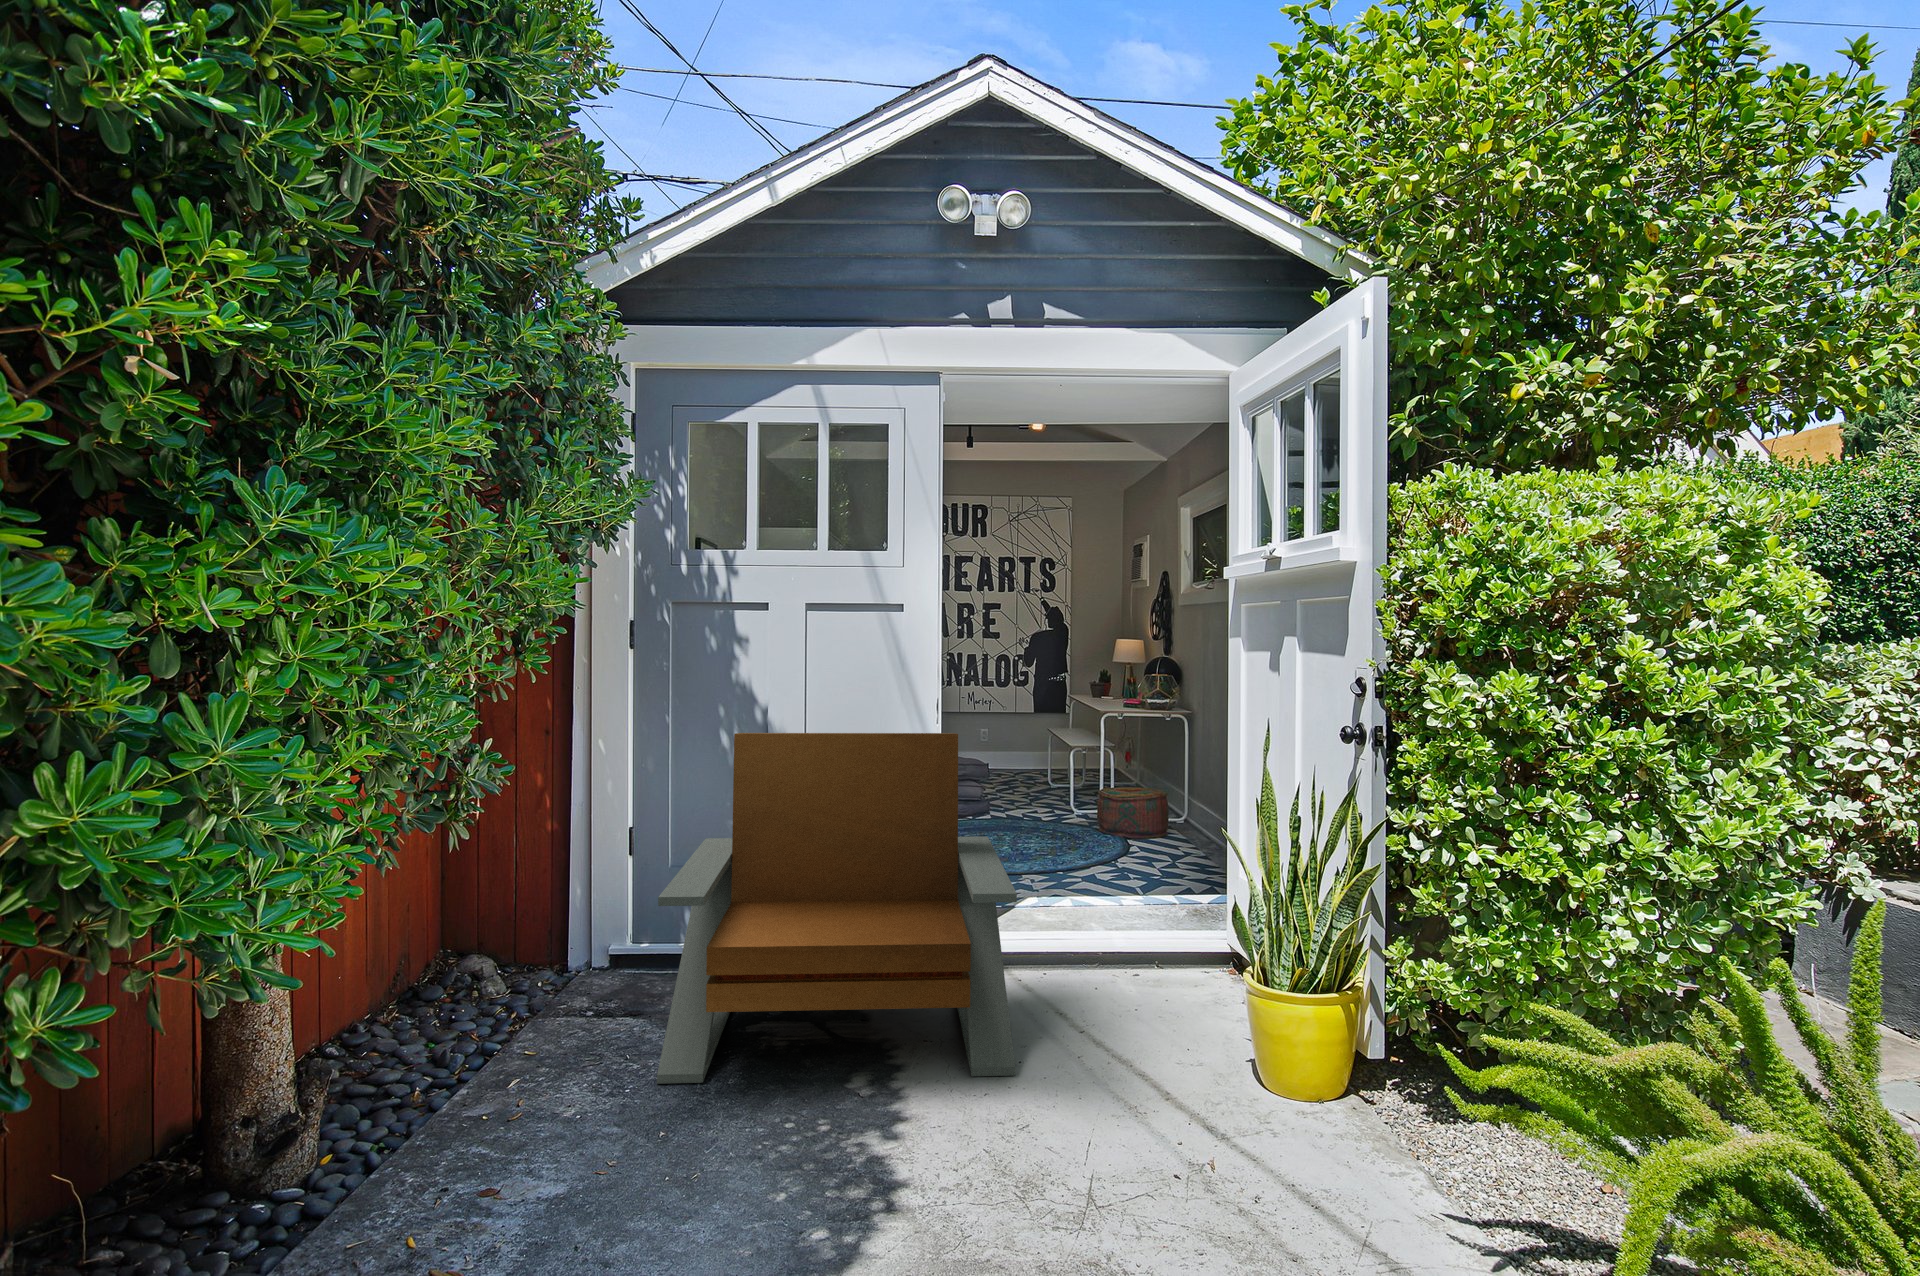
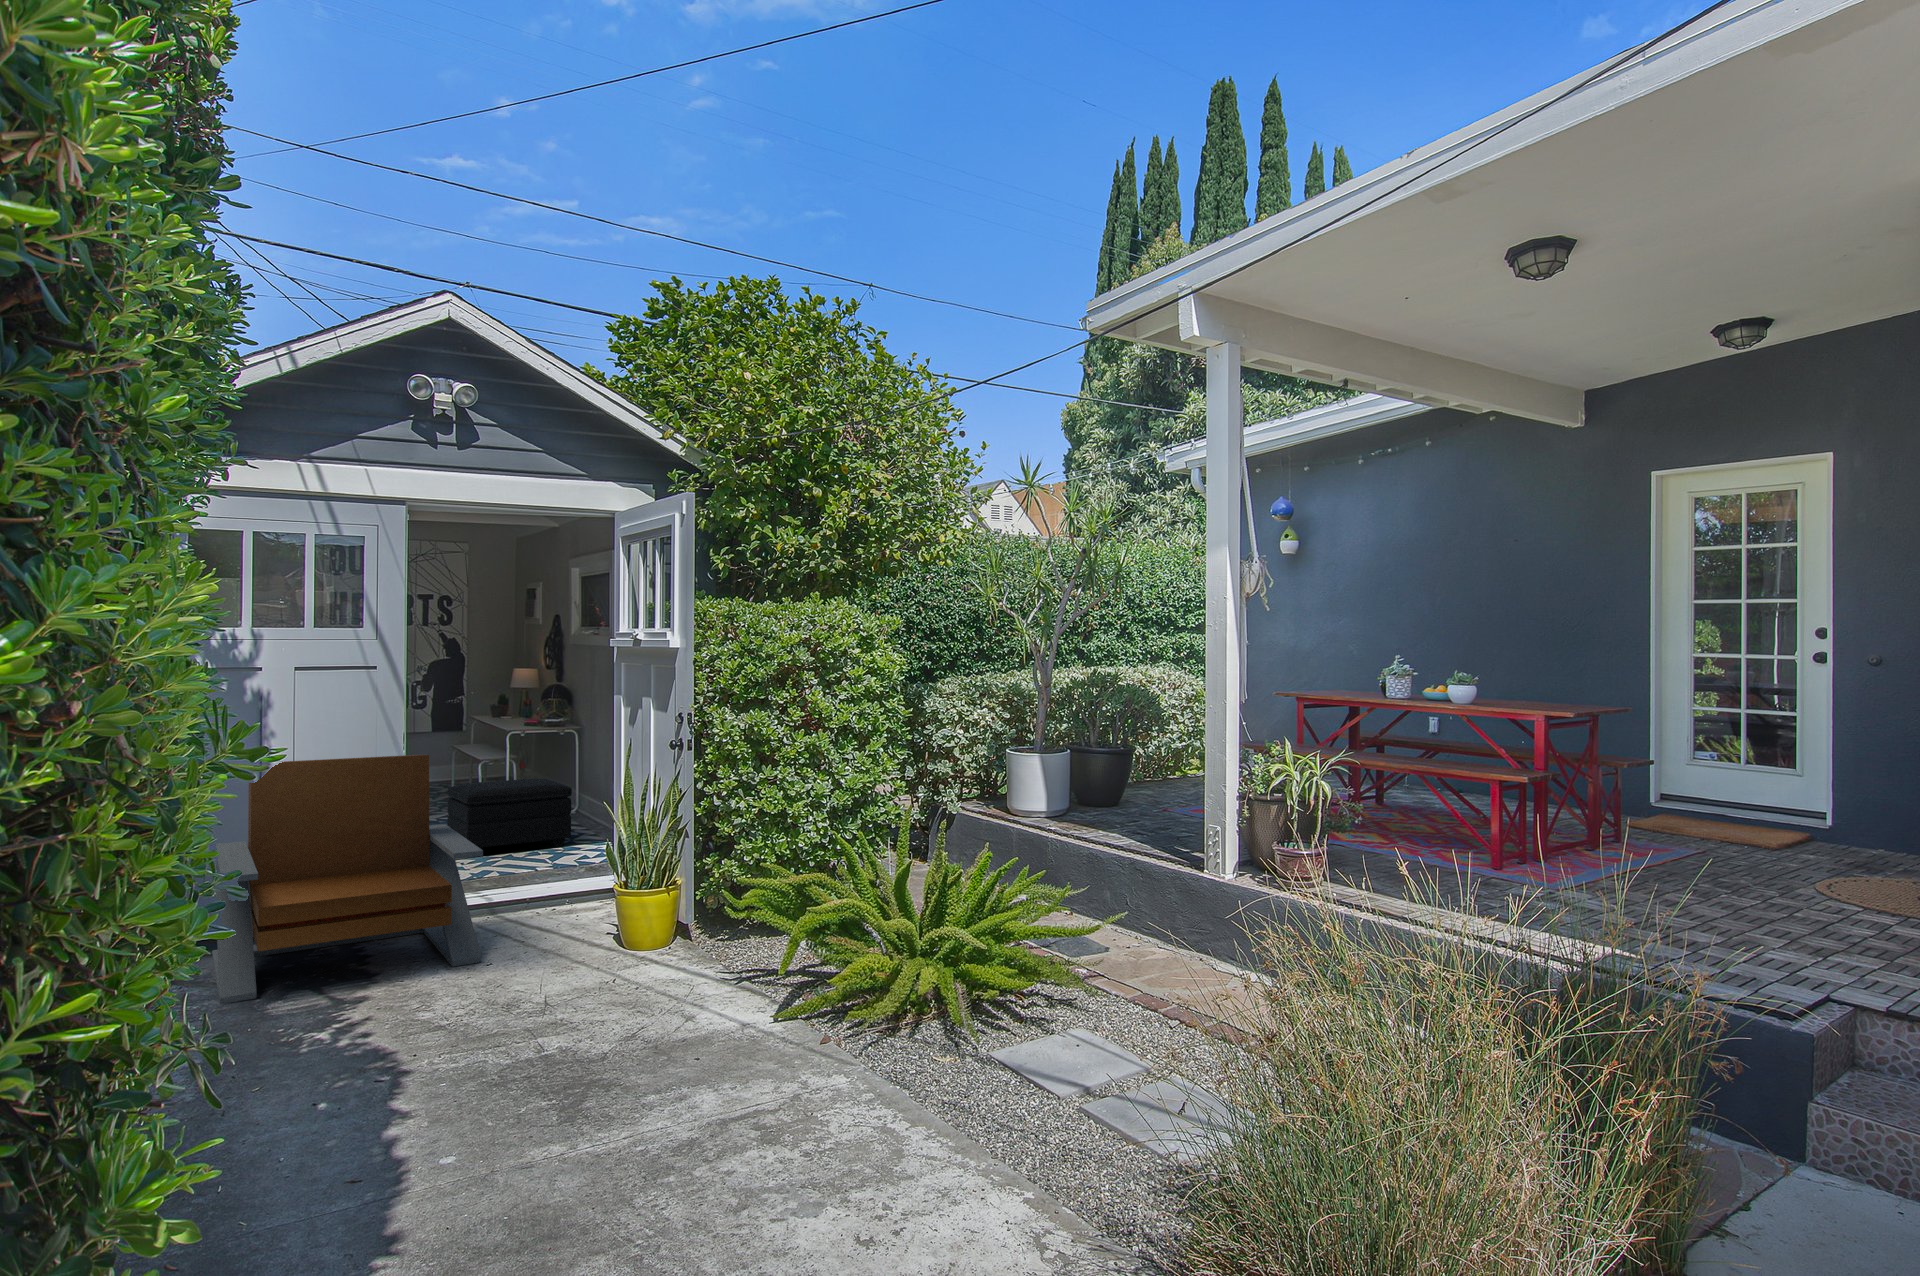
footstool: none [1023,775,1175,875] -> present [447,779,572,850]

